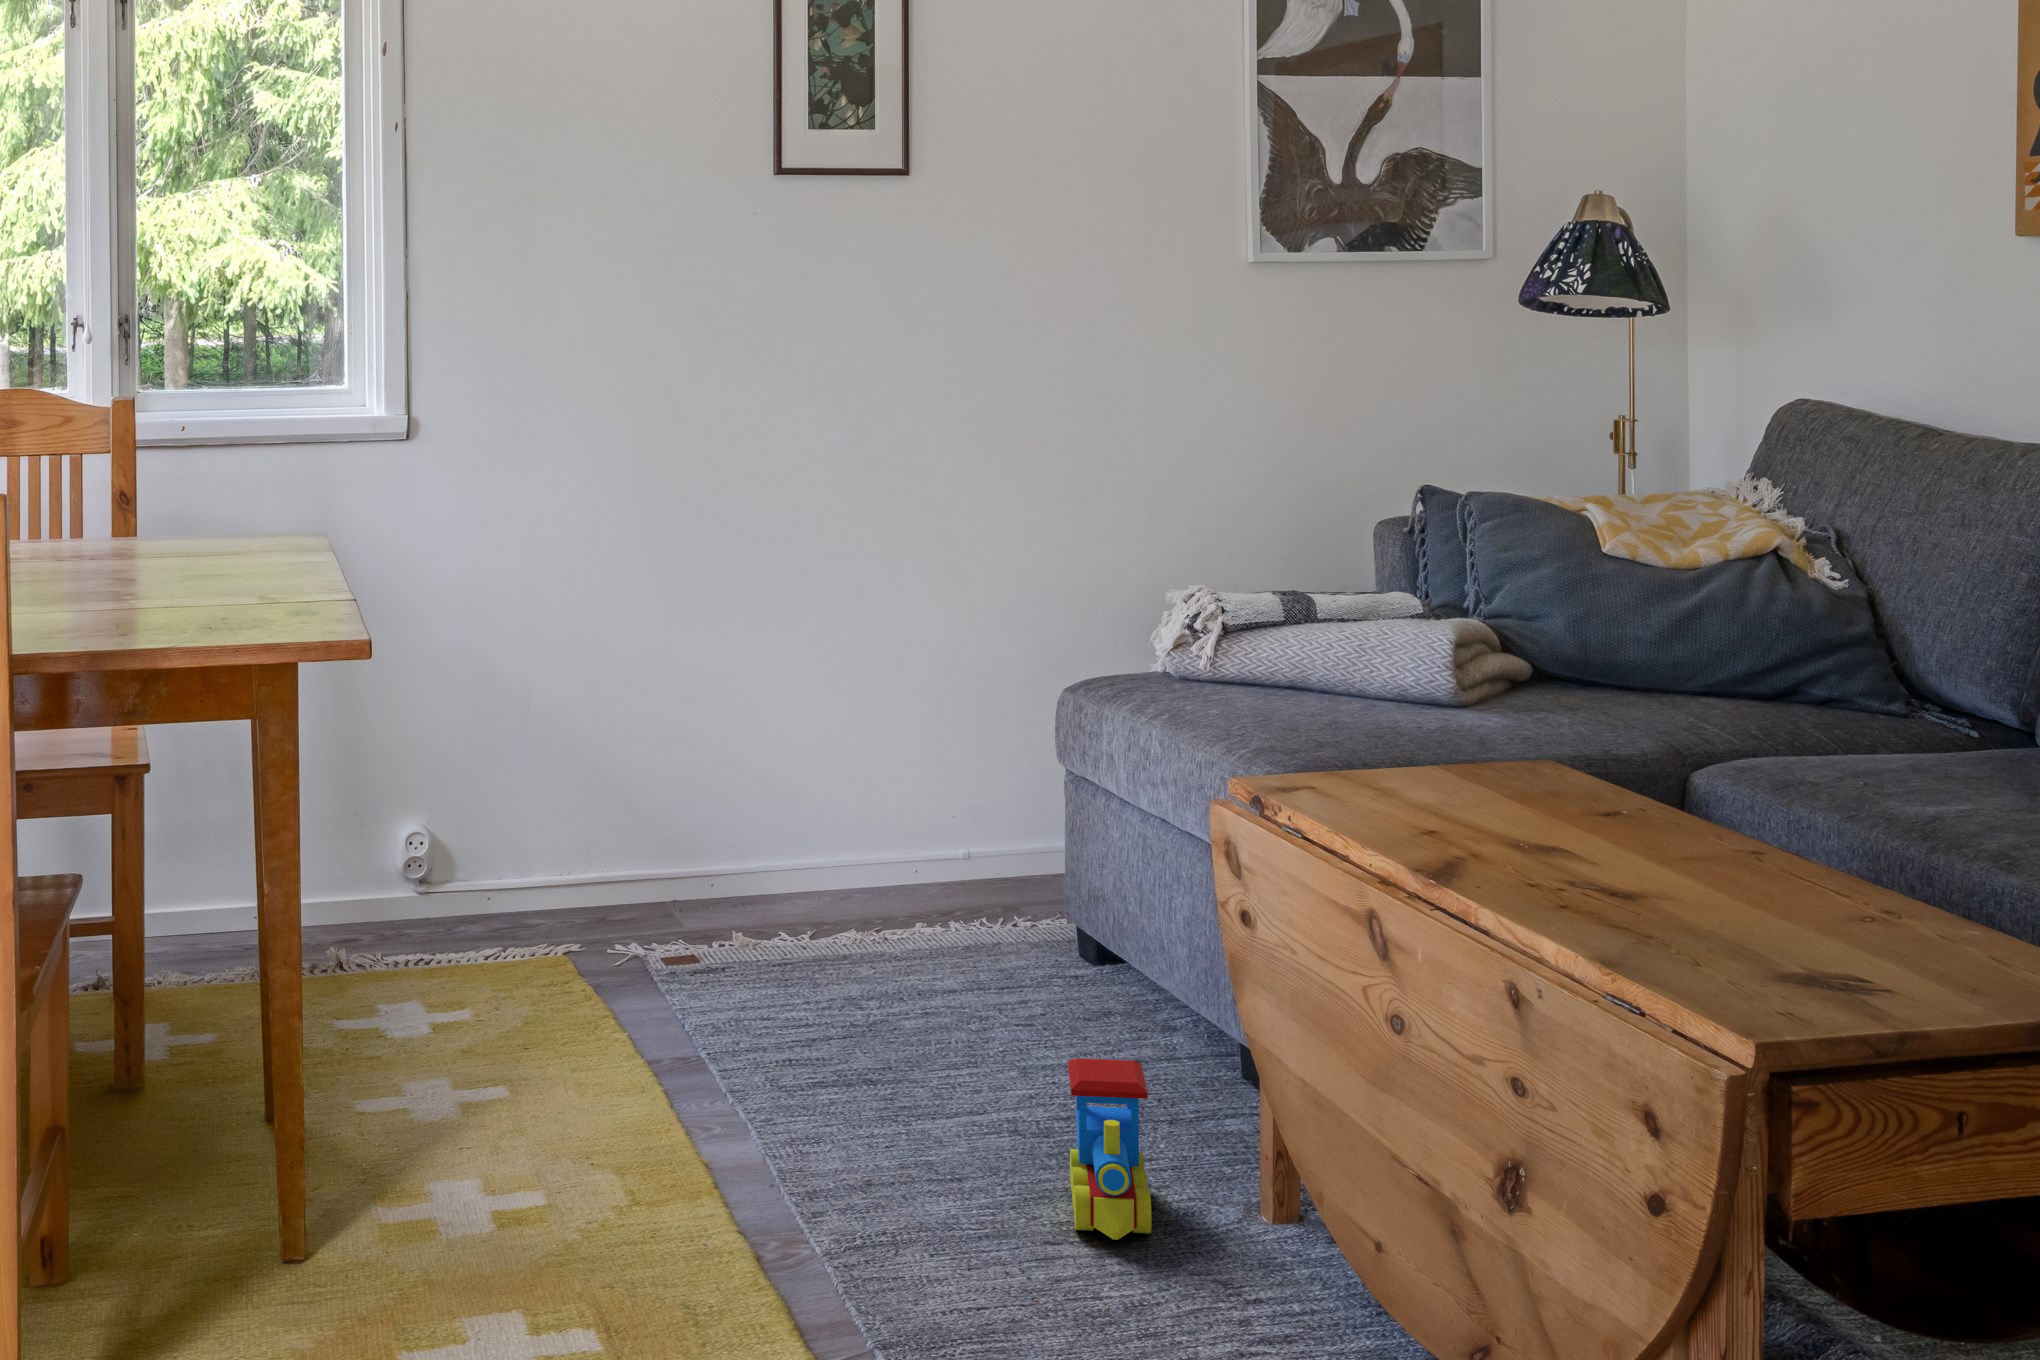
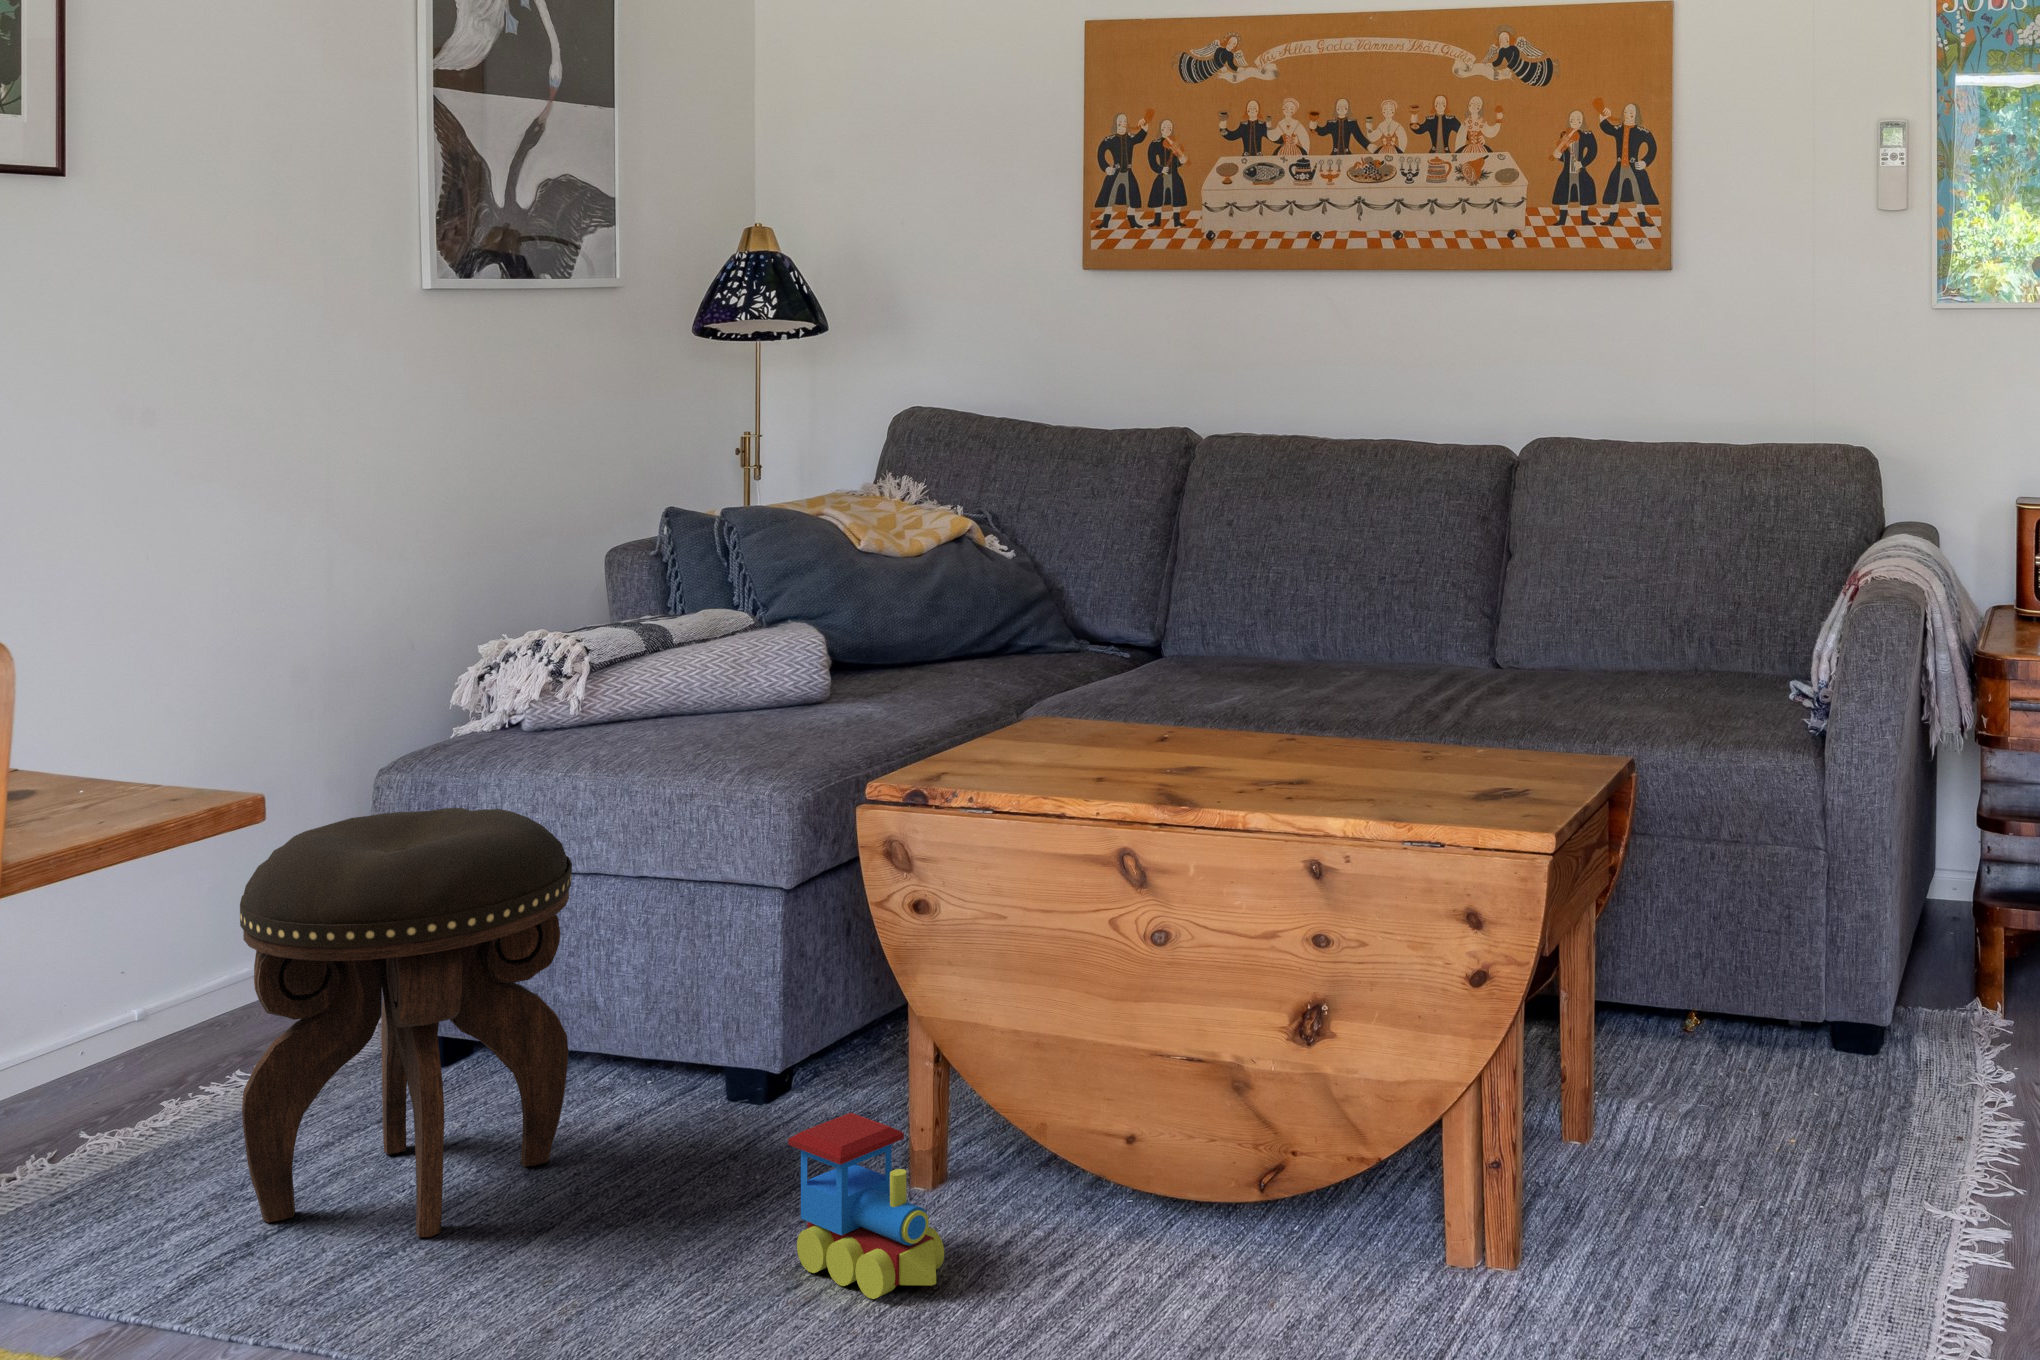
footstool: none [824,702,1074,1052] -> present [240,808,572,1238]

